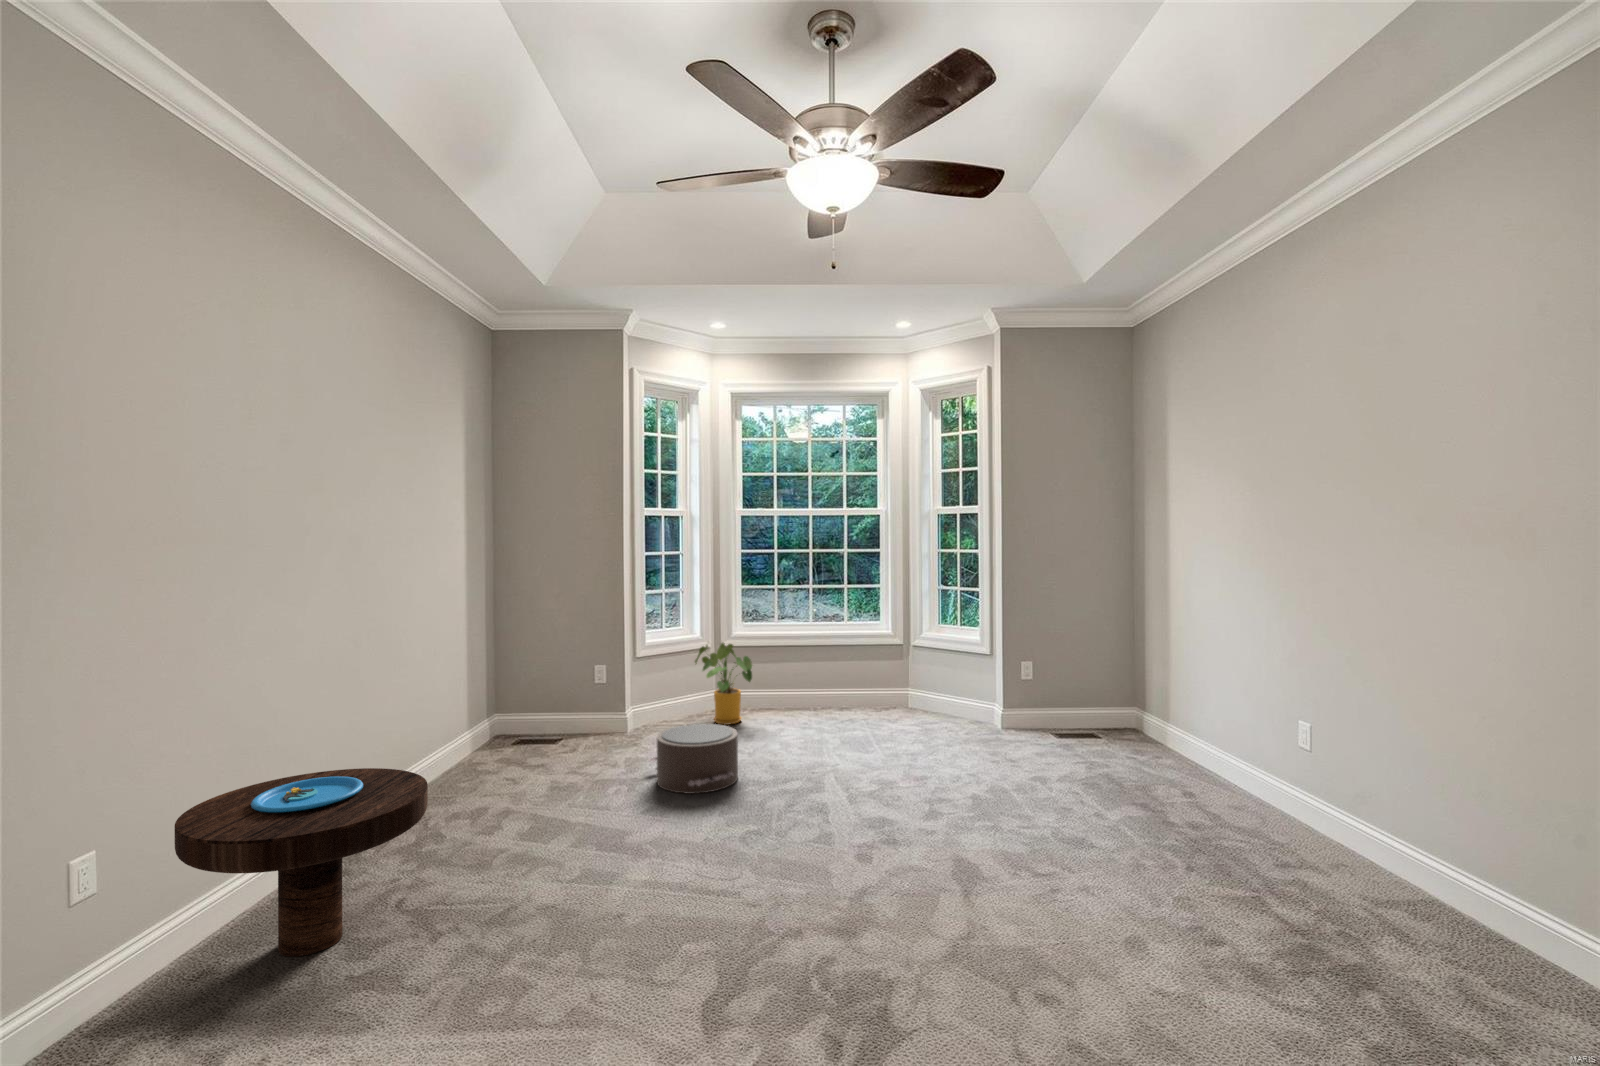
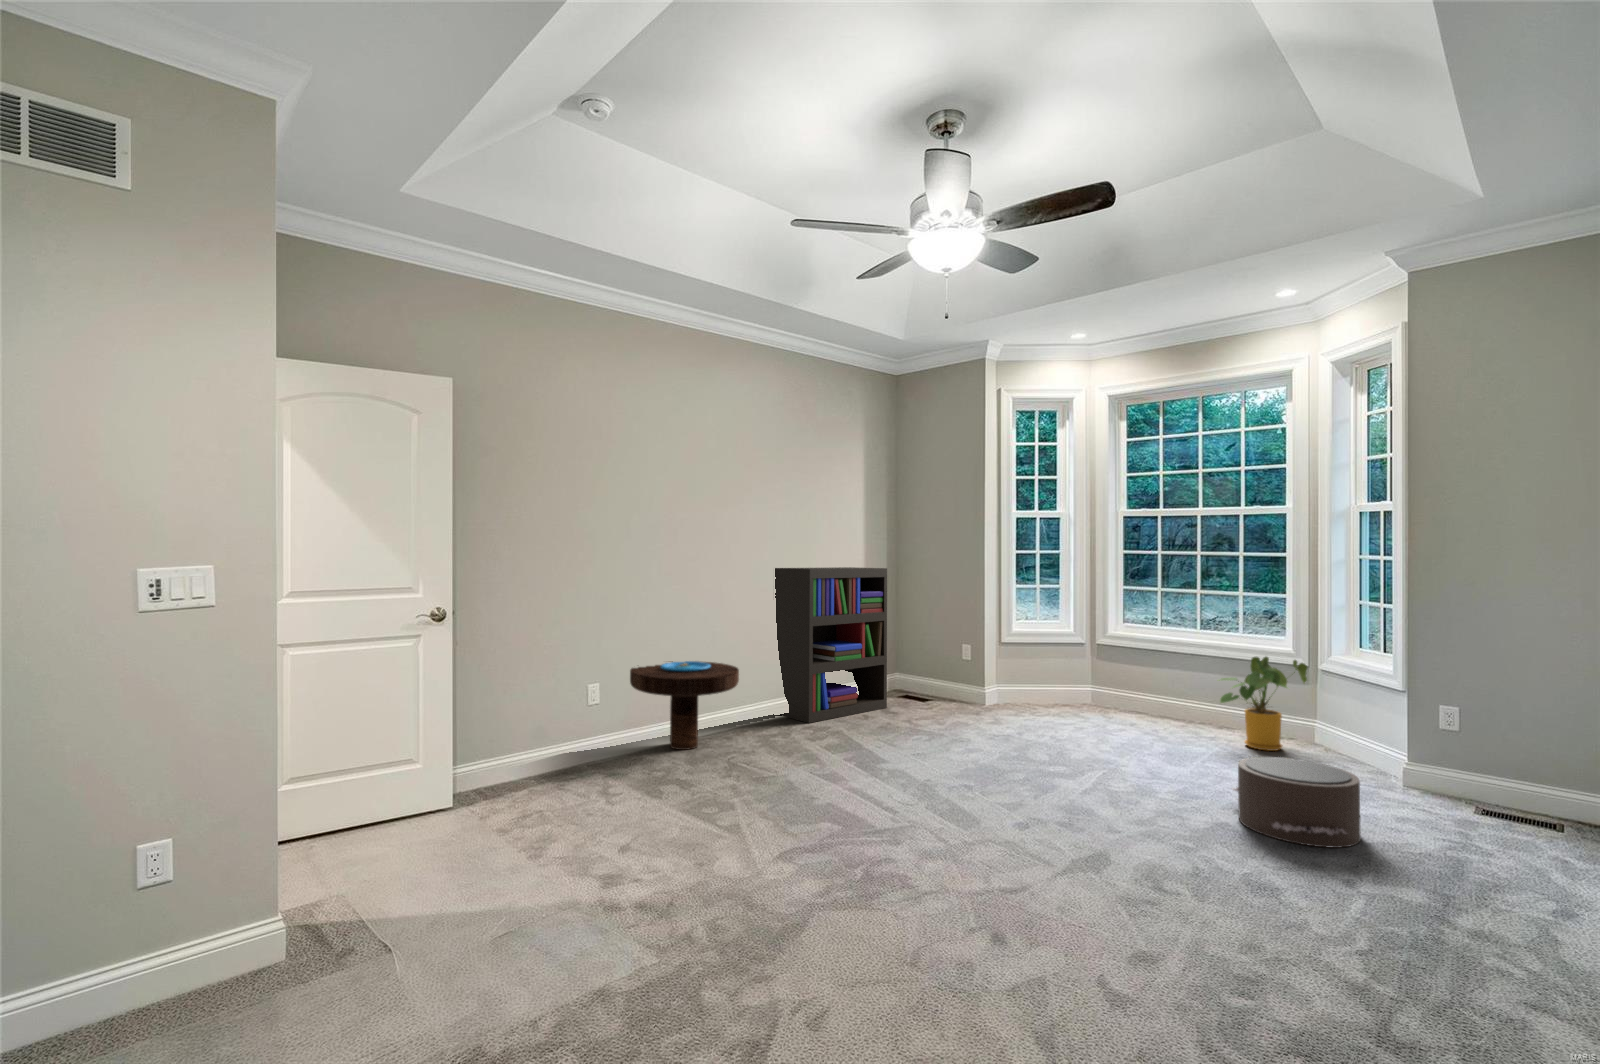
bookshelf: none [375,582,525,822] -> present [775,567,887,723]
house plant: present [695,643,752,725] -> present [1220,657,1307,751]
pouf: present [649,724,738,794] -> present [1233,757,1361,848]

